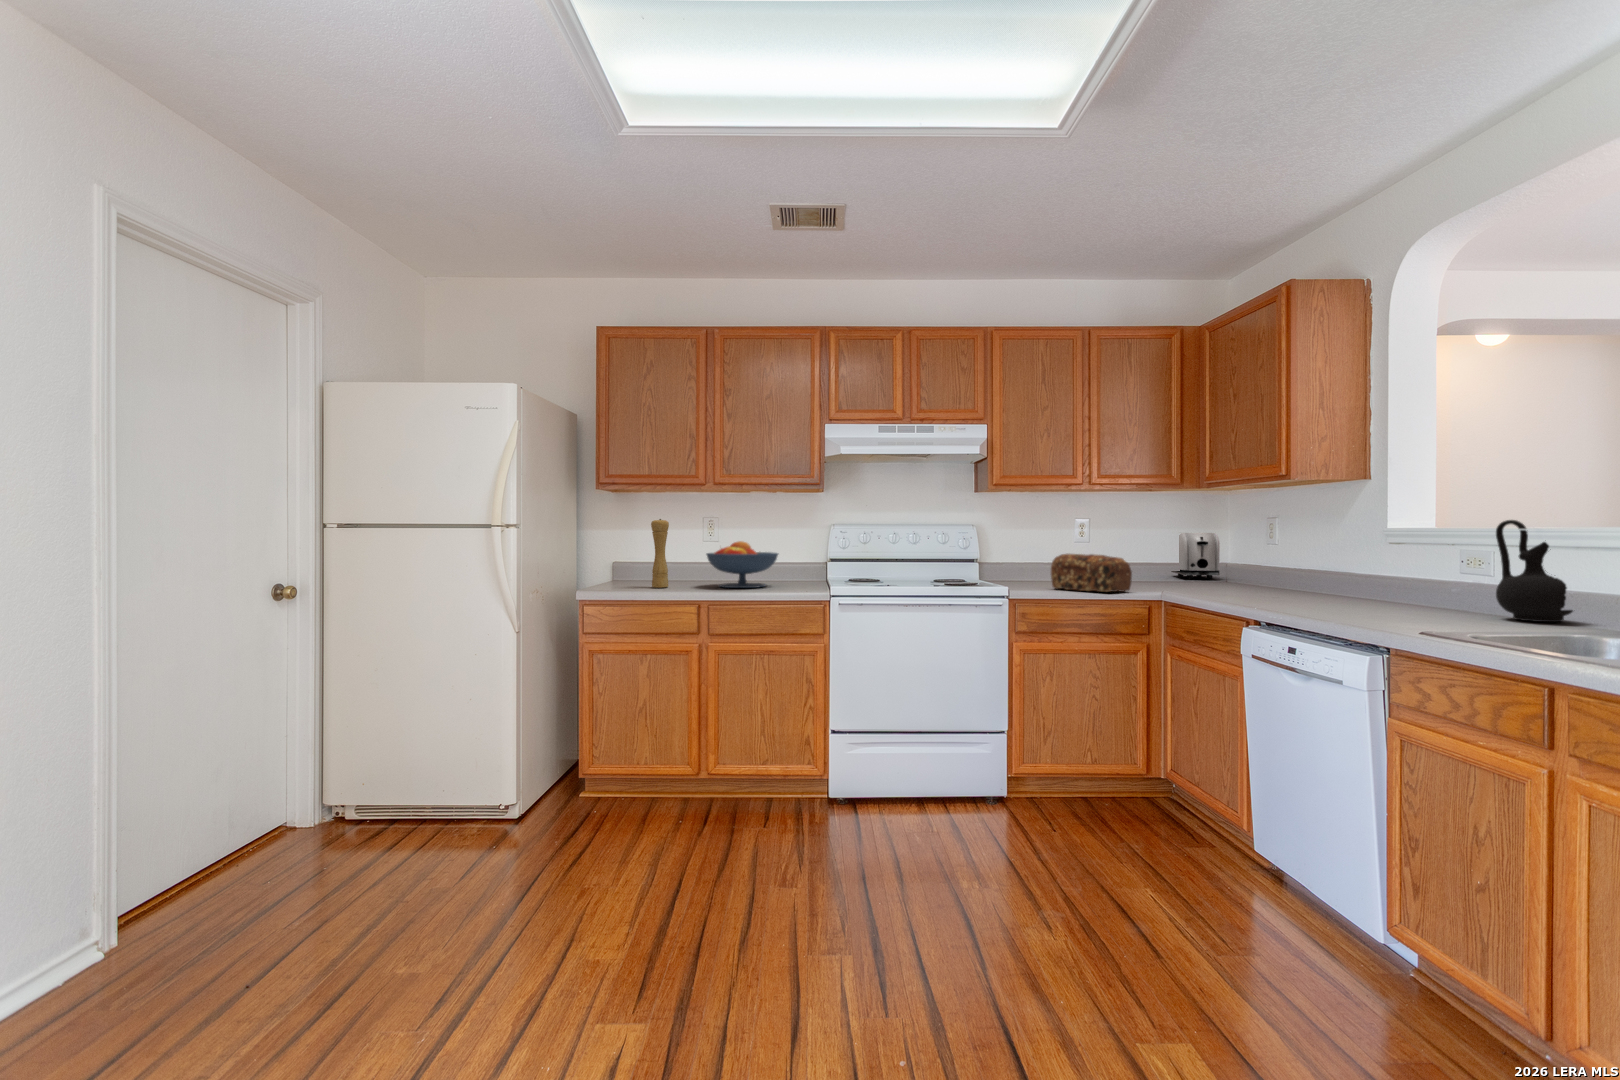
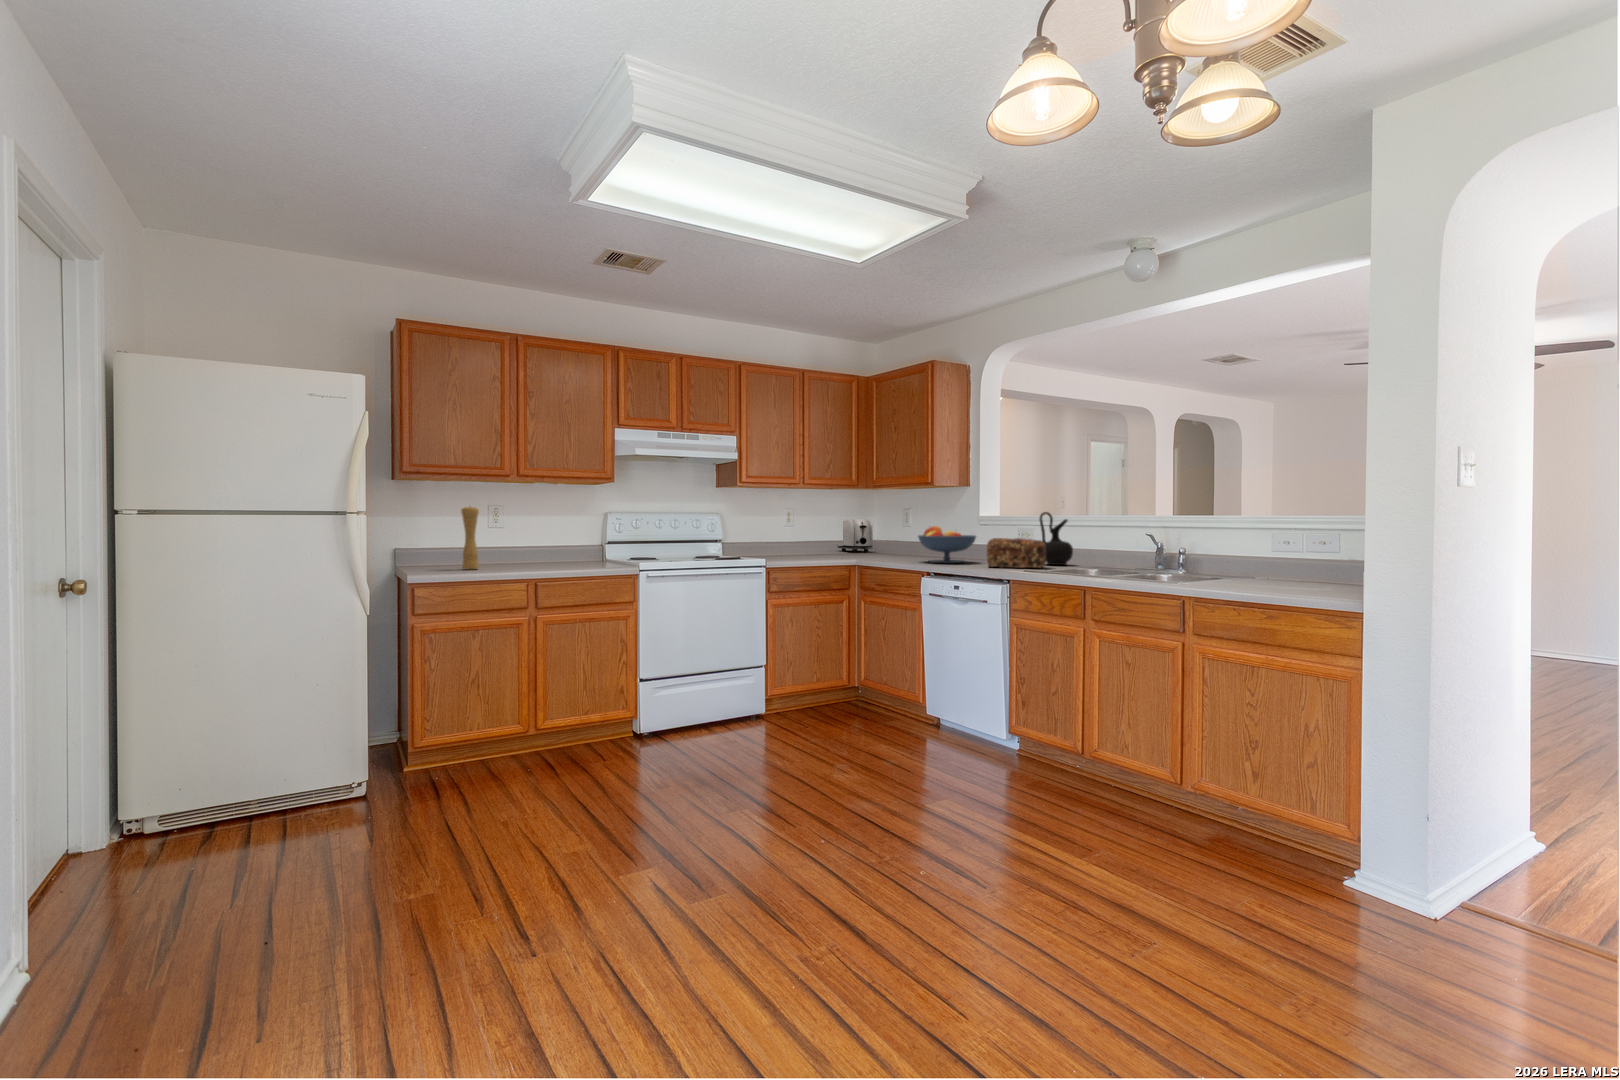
fruit bowl: present [706,541,778,588] -> present [918,526,976,563]
bread loaf: present [1051,554,1132,592] -> present [987,538,1046,568]

